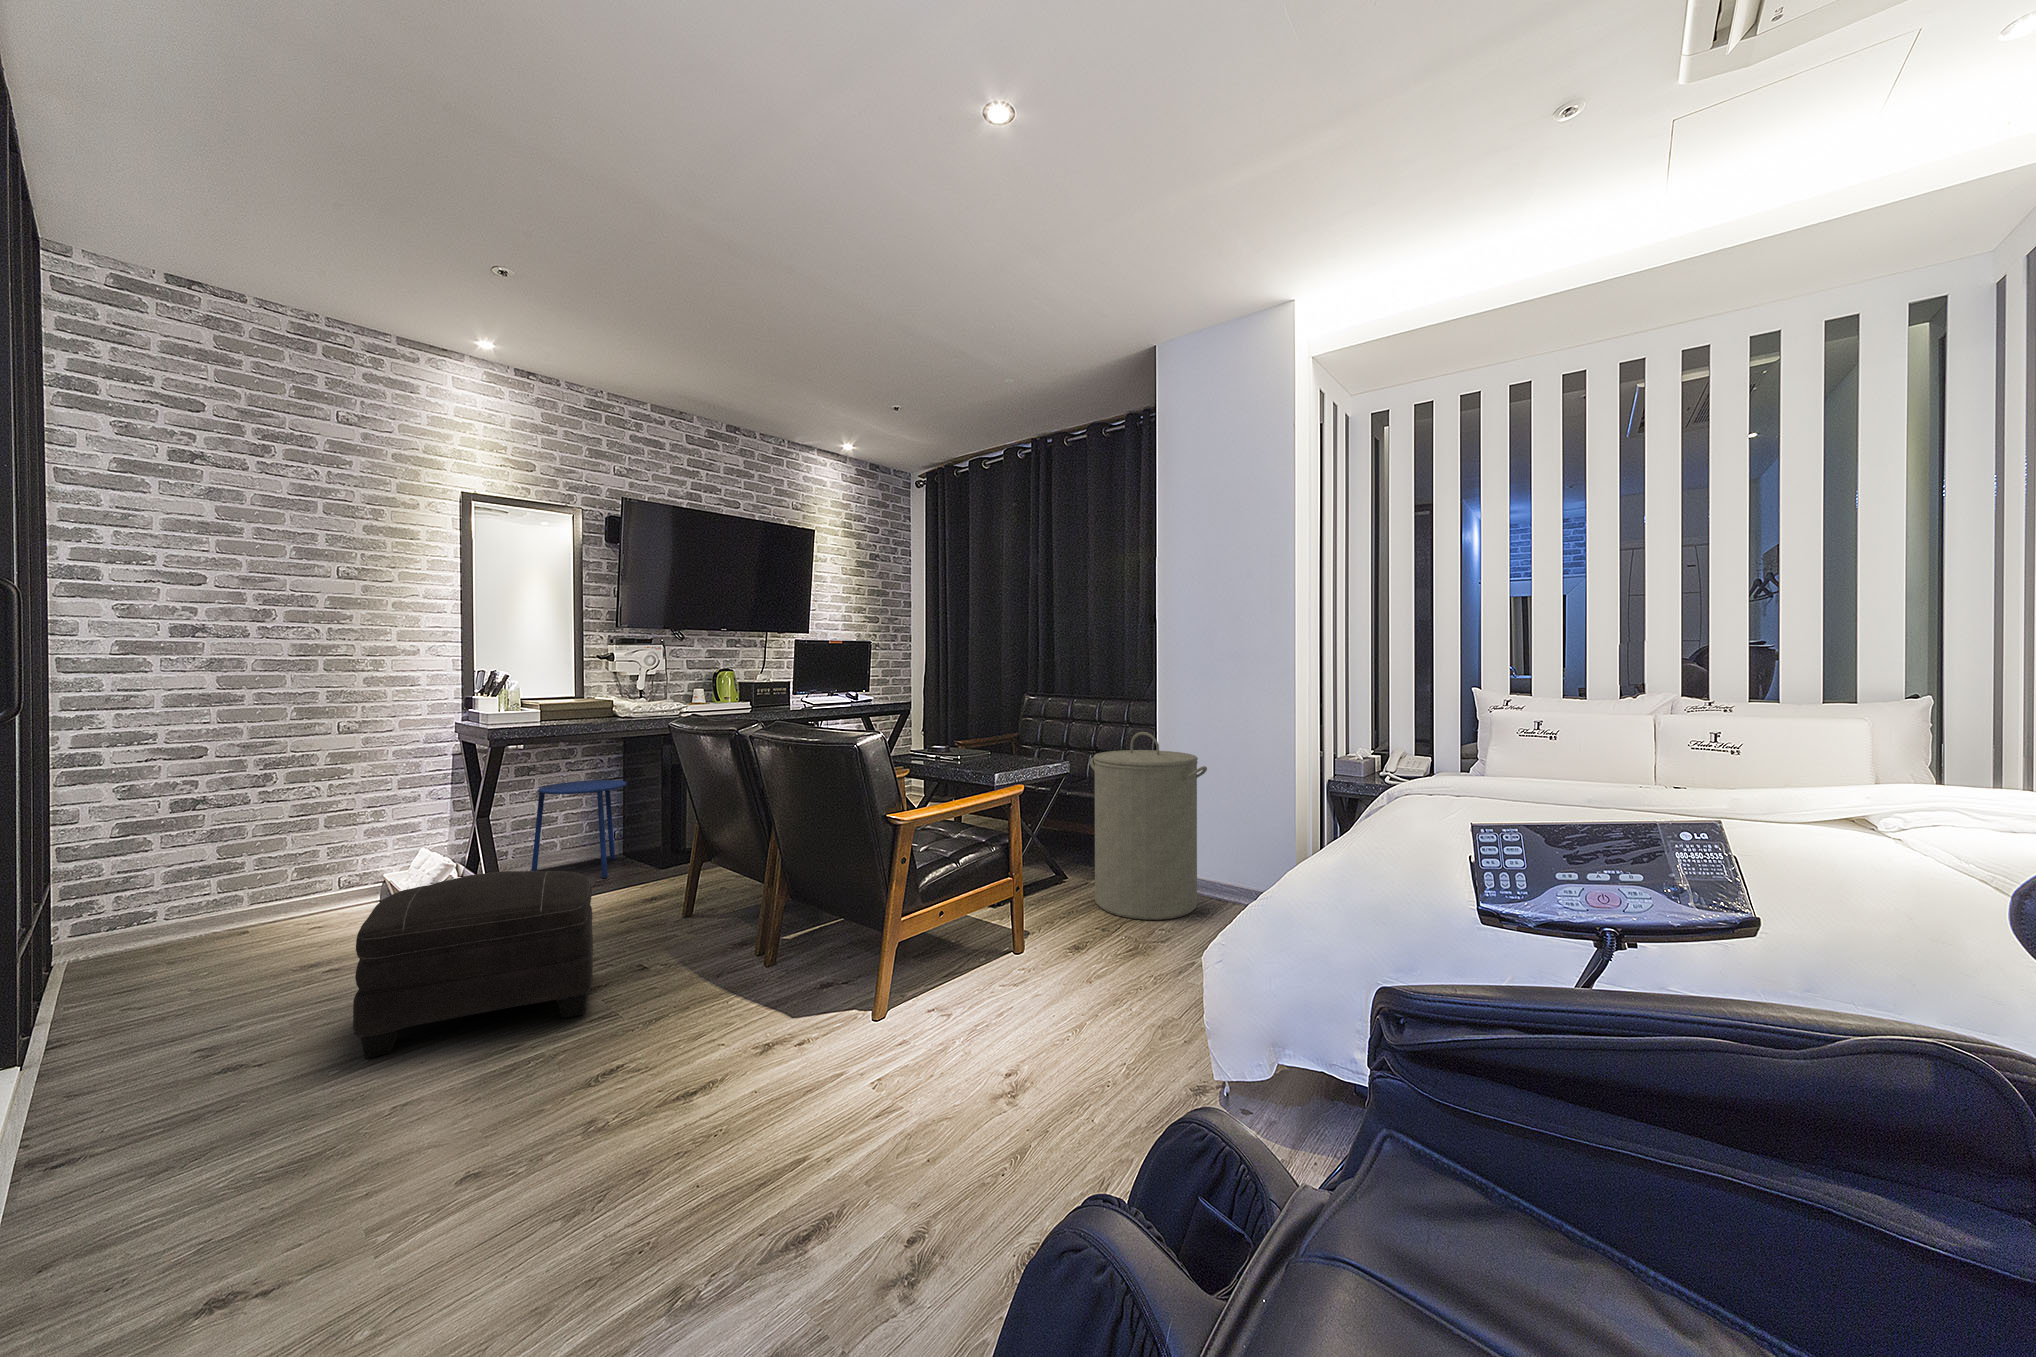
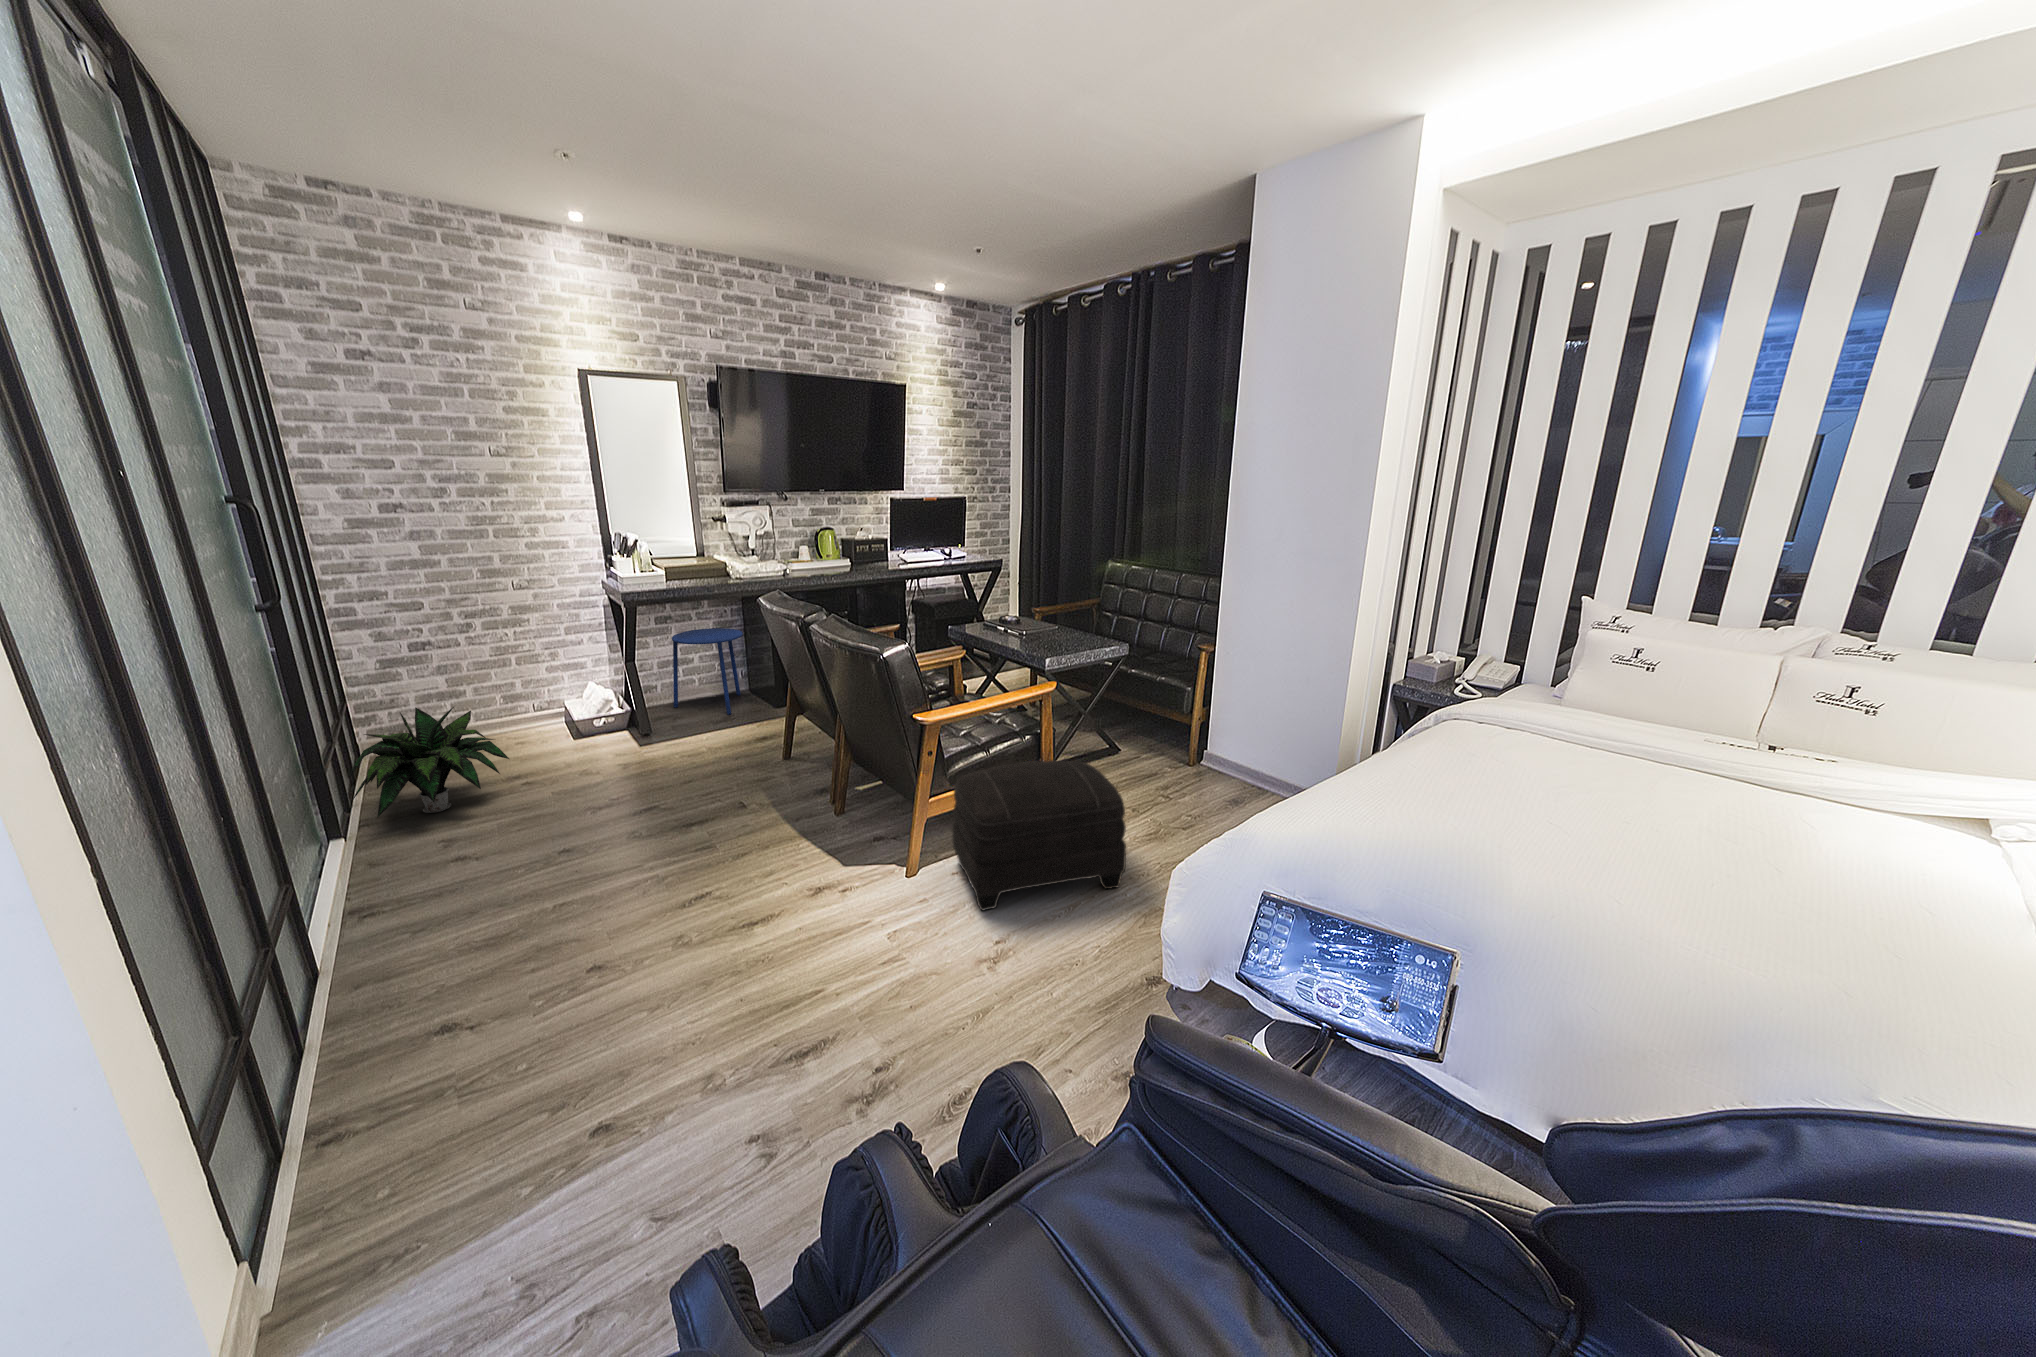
laundry hamper: present [1090,732,1207,920] -> none [1136,626,1251,804]
potted plant: none [52,859,317,1021] -> present [350,707,509,817]
ottoman: present [353,871,593,1058] -> present [952,760,1126,911]

